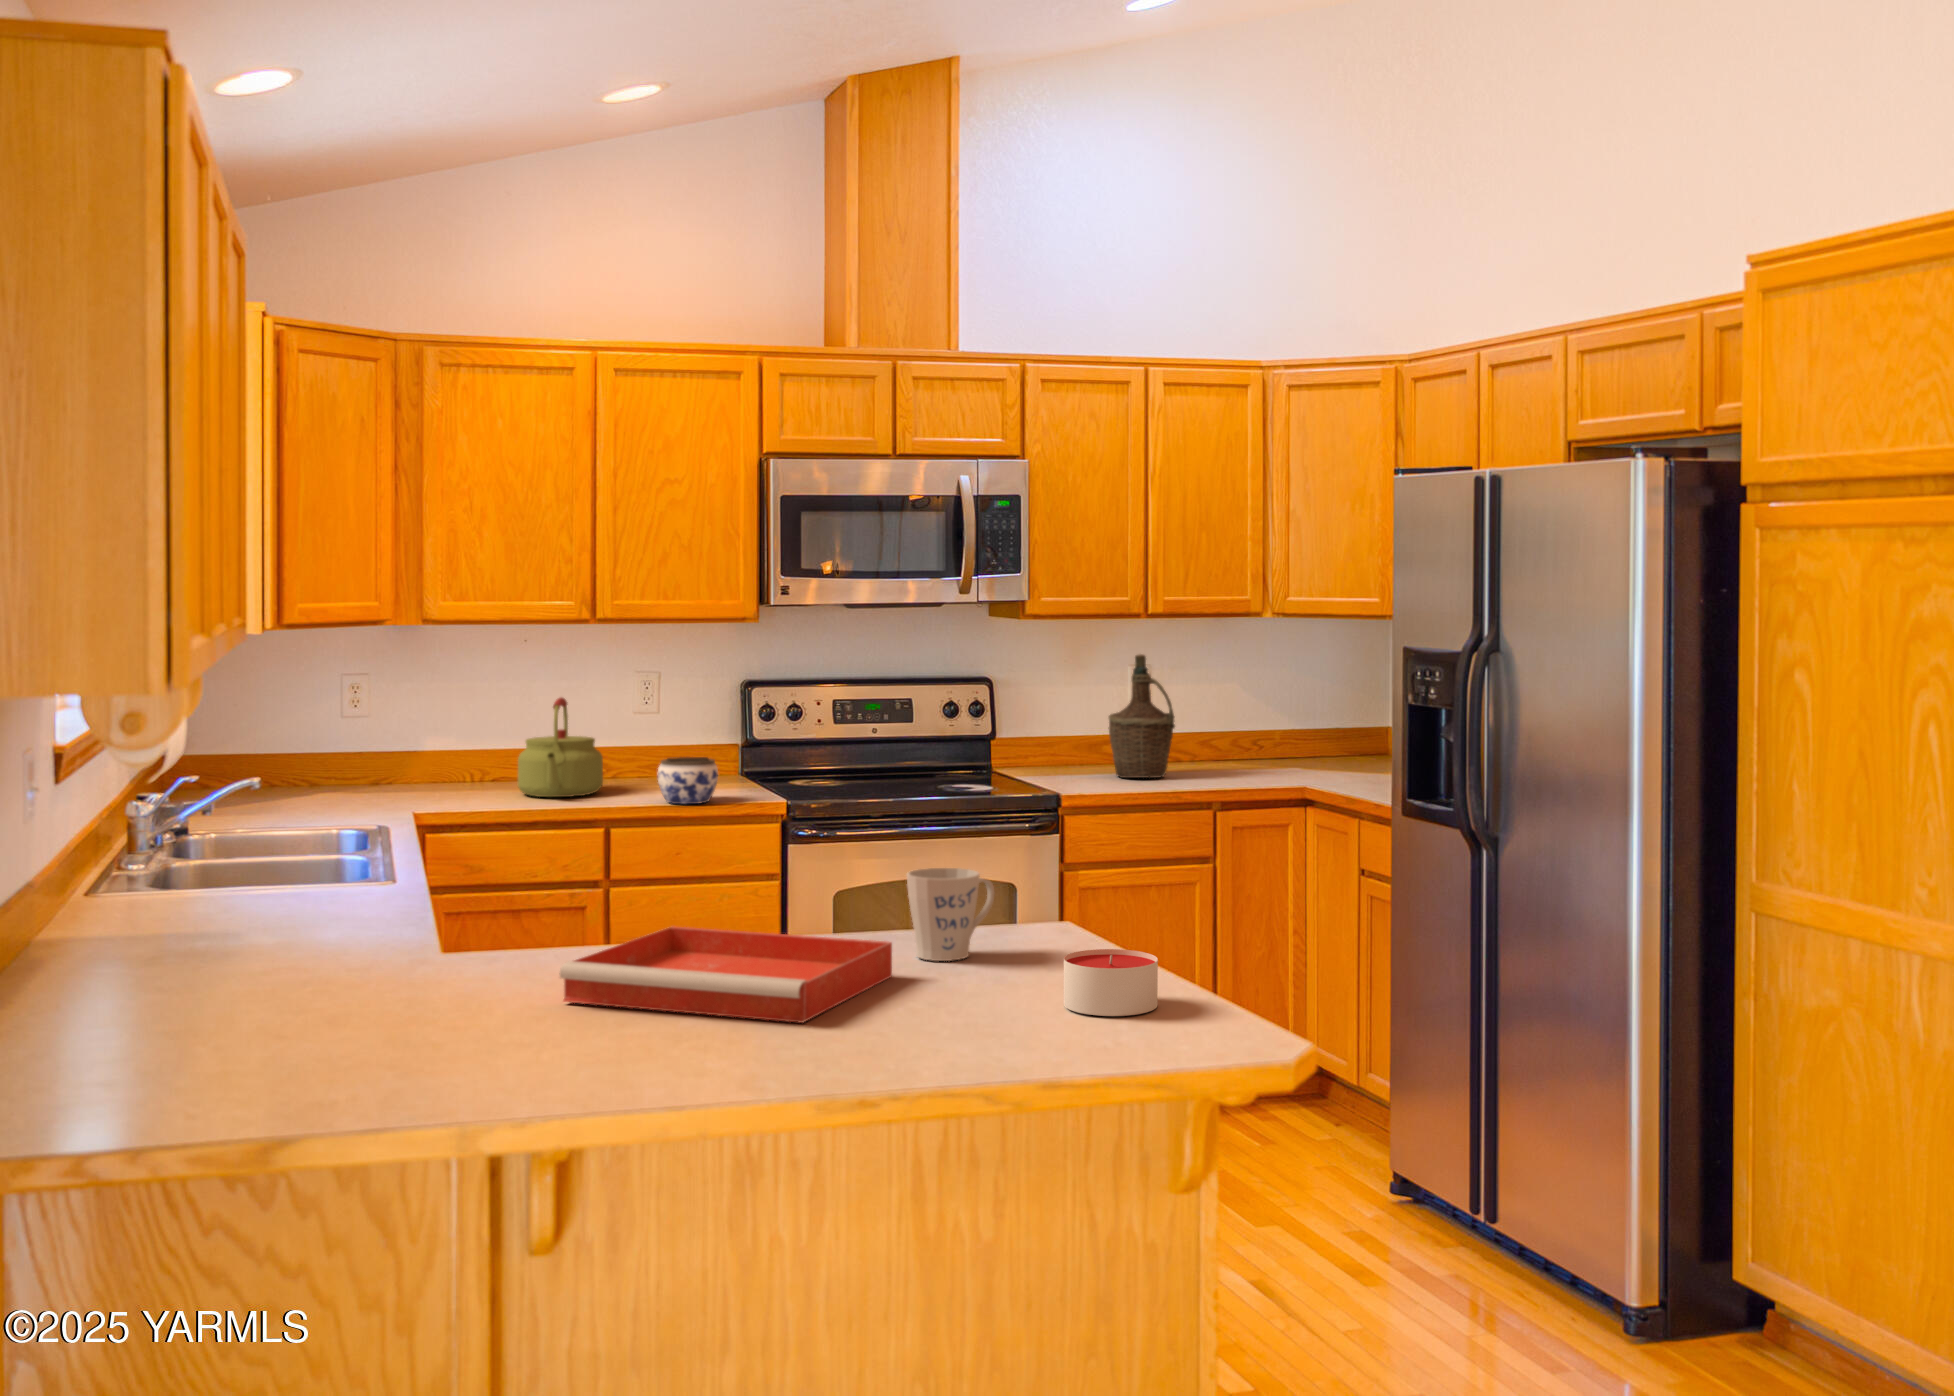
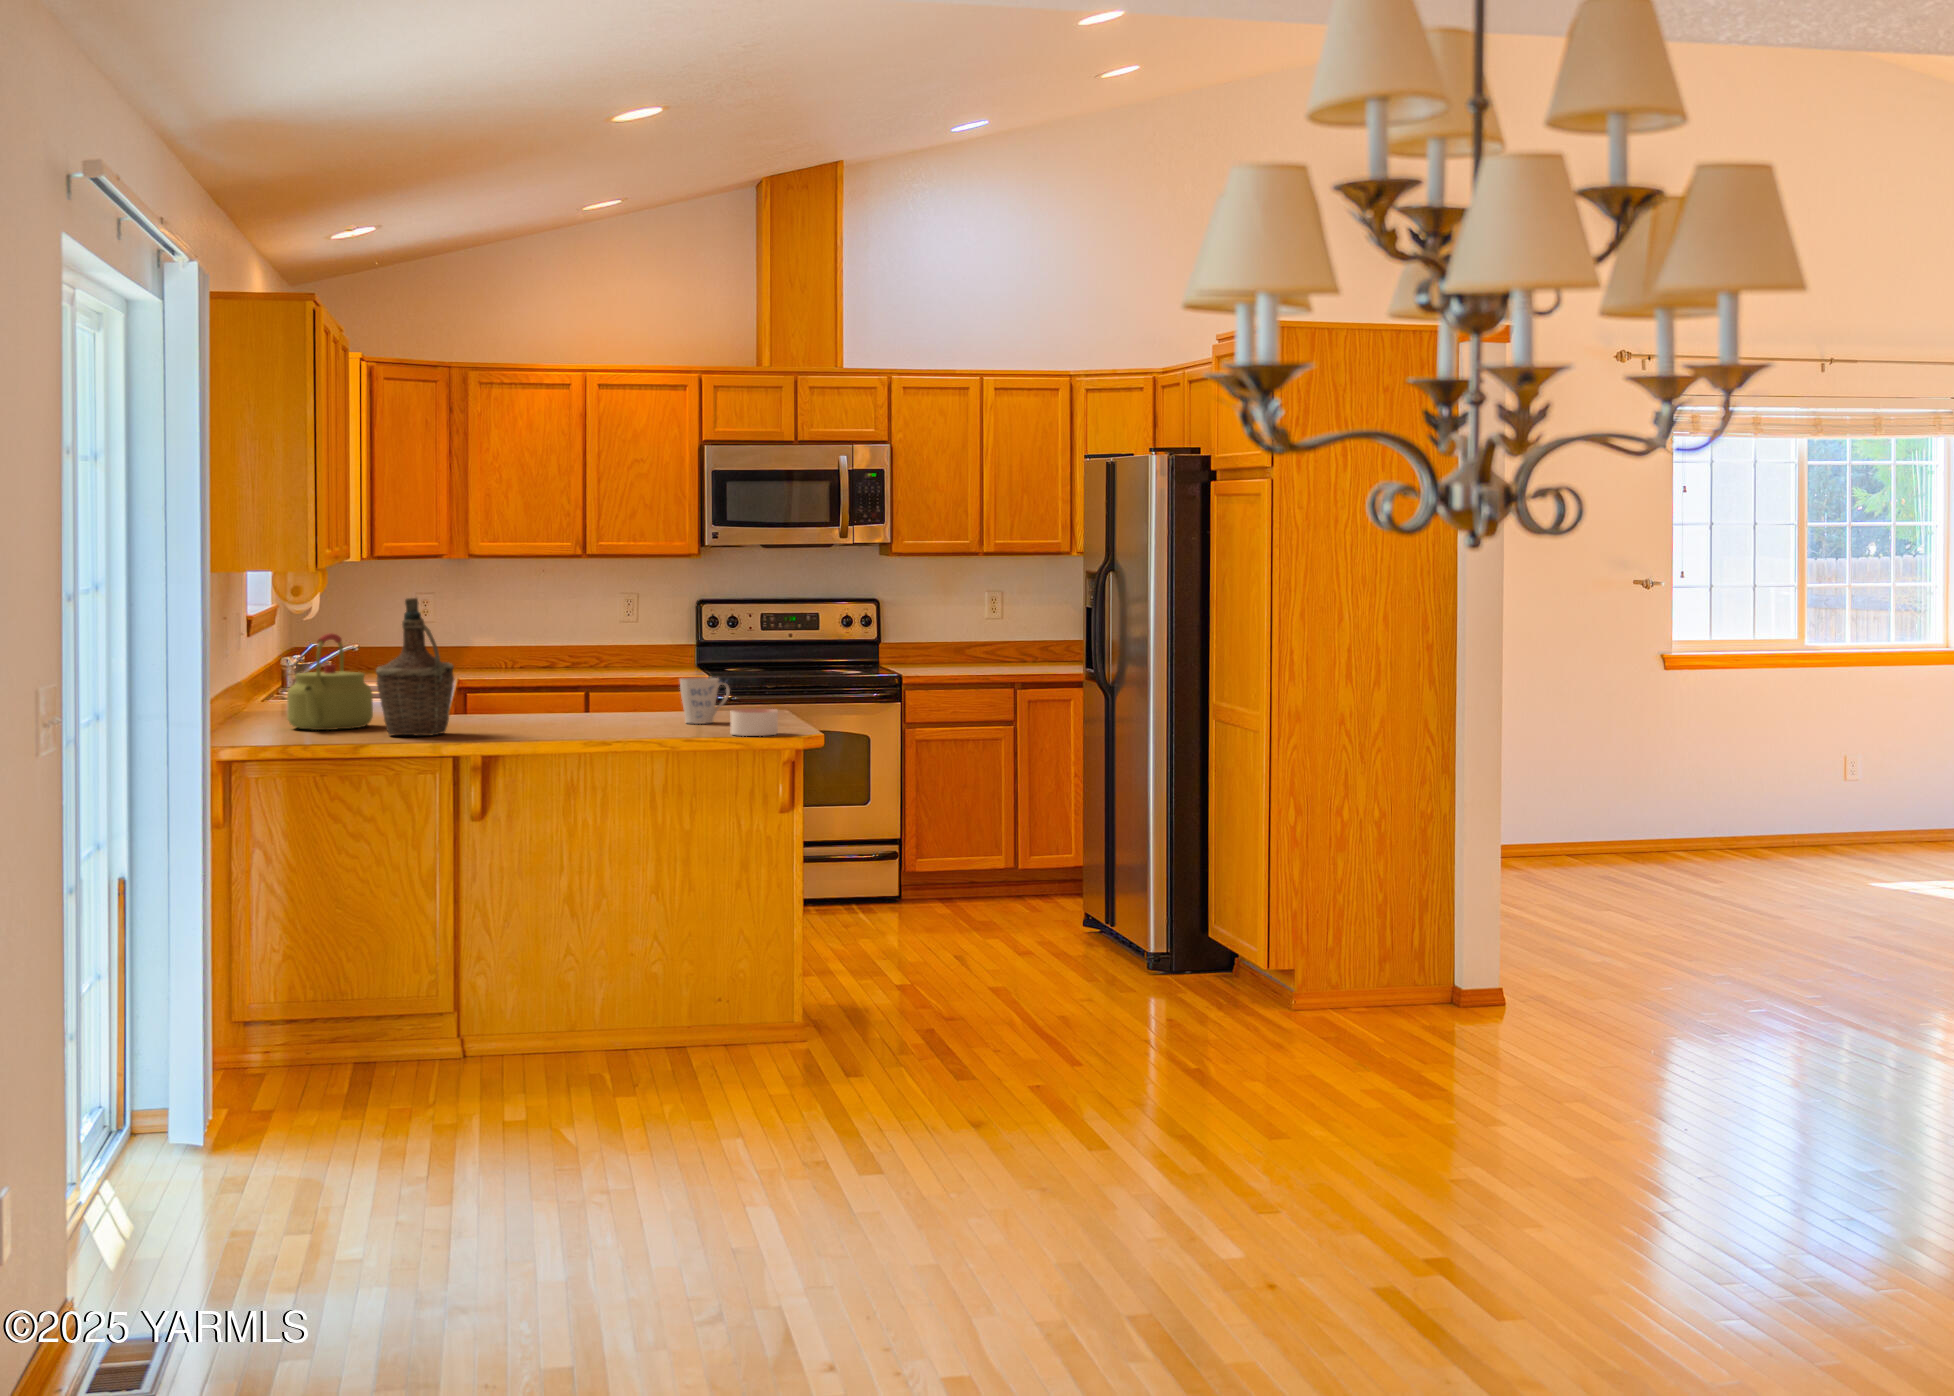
bottle: present [1109,654,1175,778] -> present [376,597,454,735]
kettle: present [518,697,603,797] -> present [287,633,373,730]
jar: present [658,757,718,804] -> none [625,648,666,679]
tray: present [559,927,892,1023] -> none [489,705,663,736]

